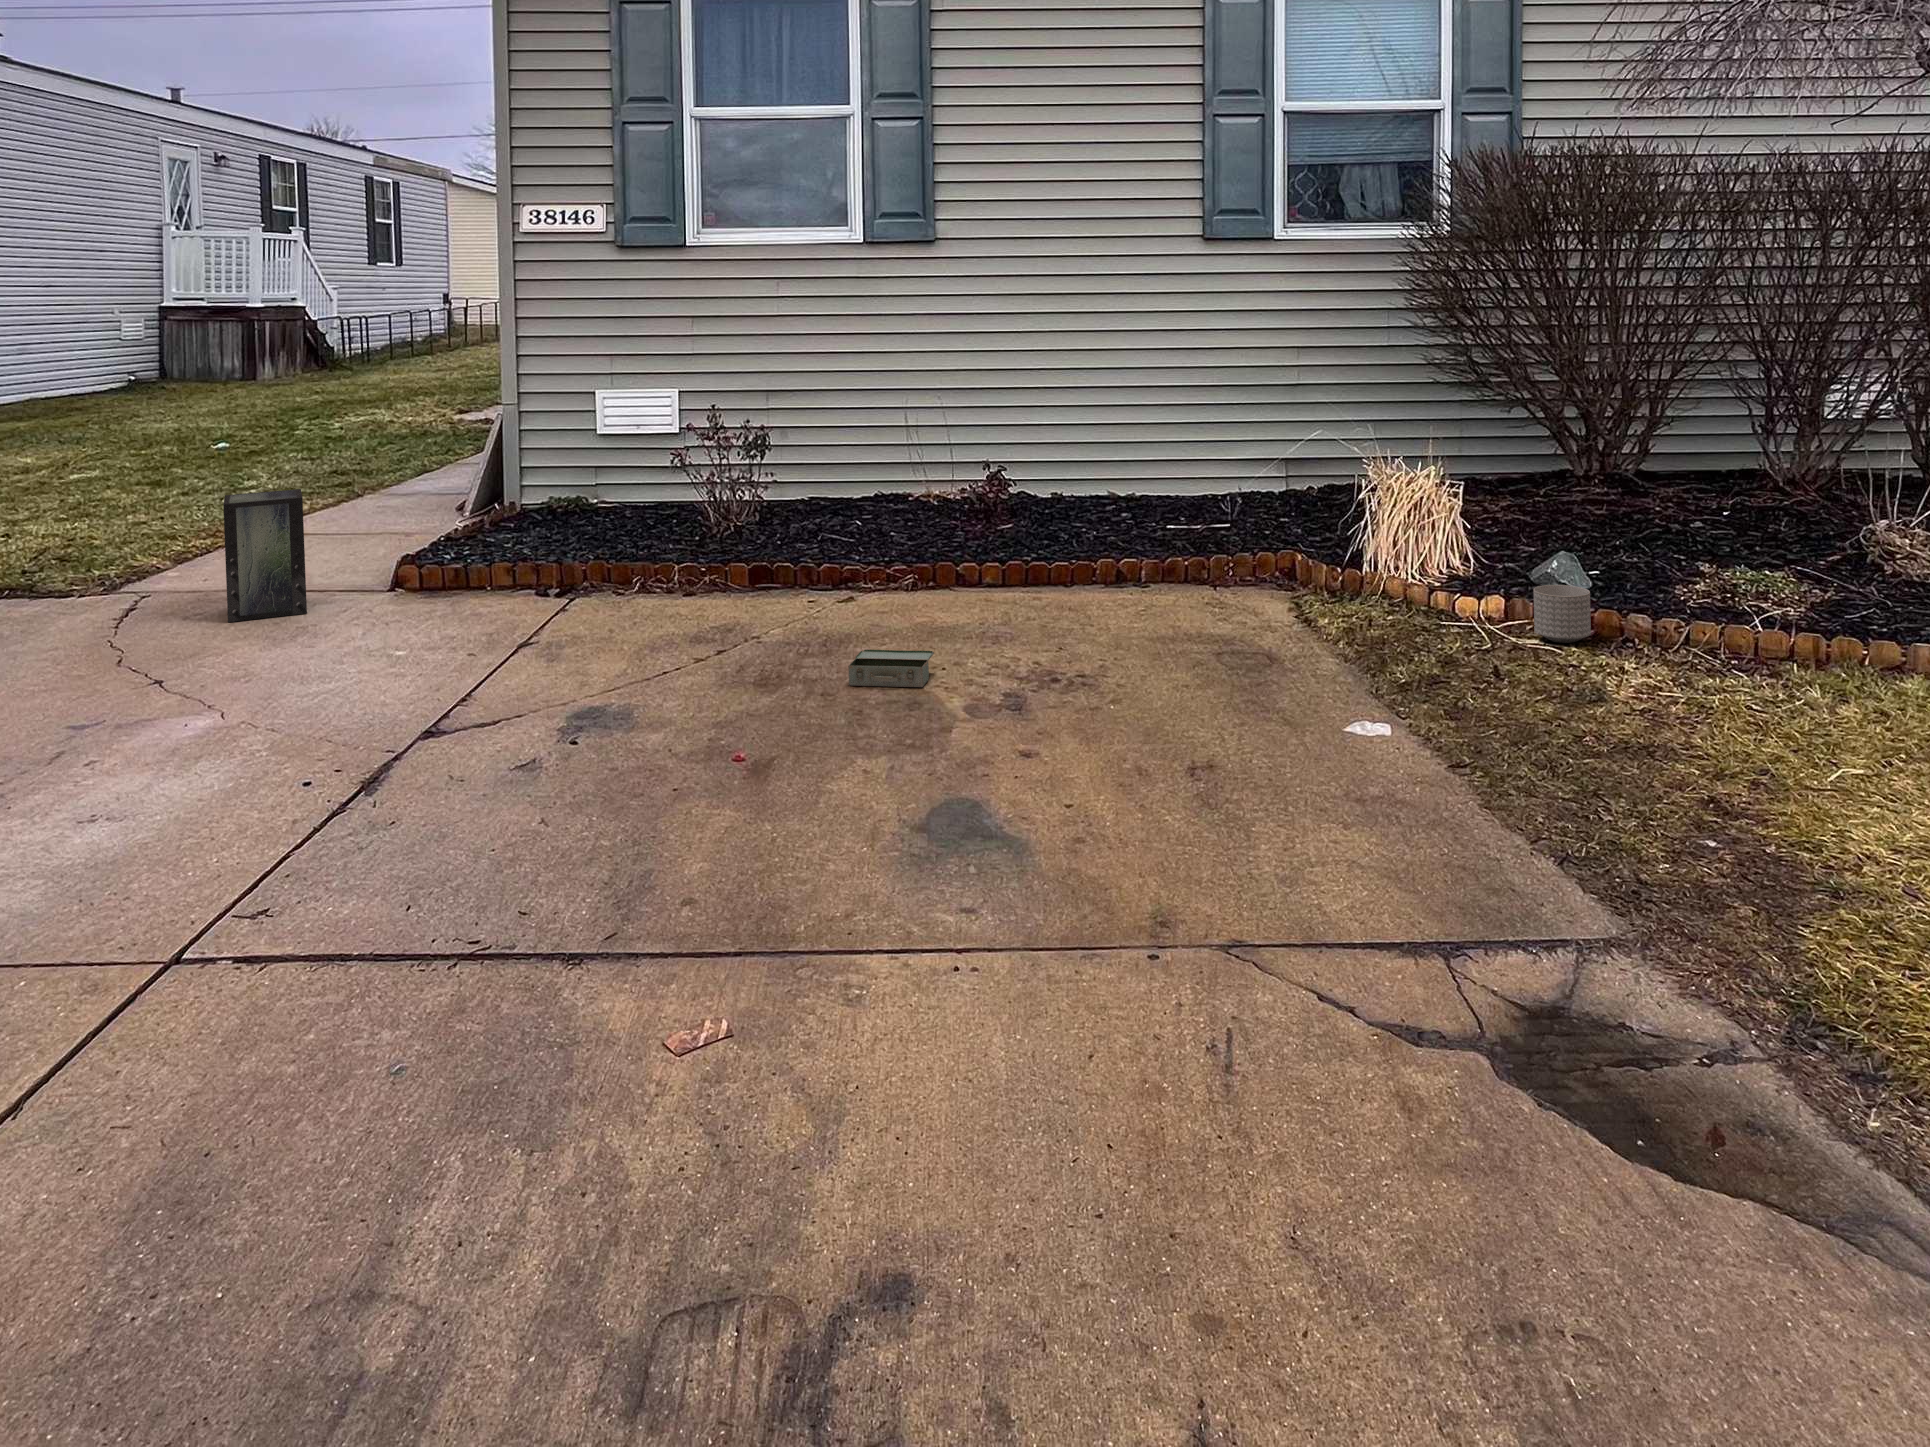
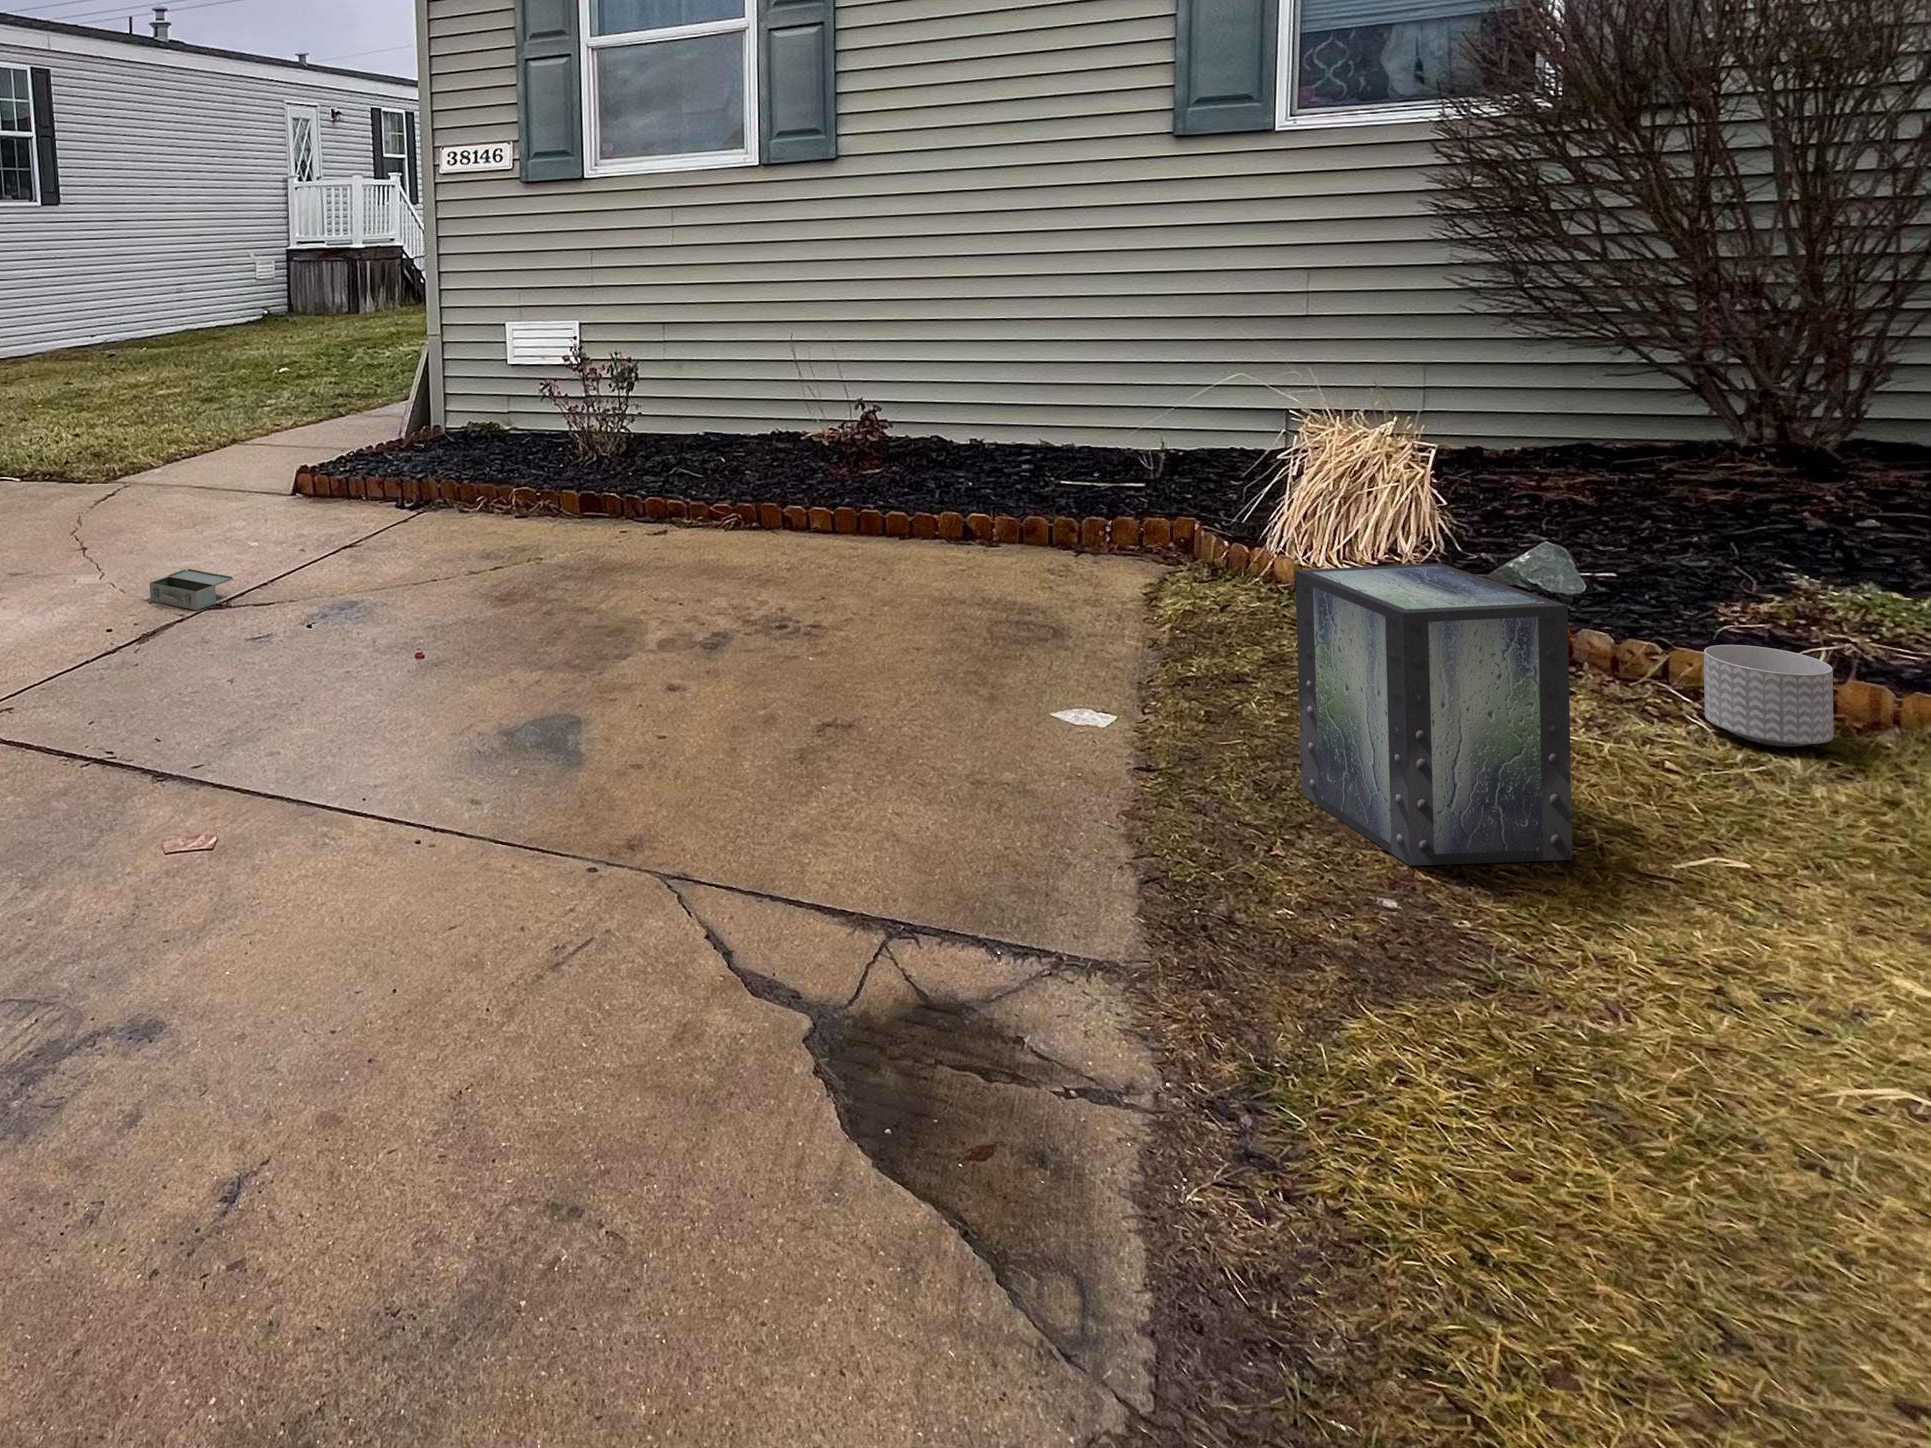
storage box: present [223,489,307,622] -> present [1295,563,1573,866]
toolbox: present [848,649,934,687] -> present [150,569,233,610]

